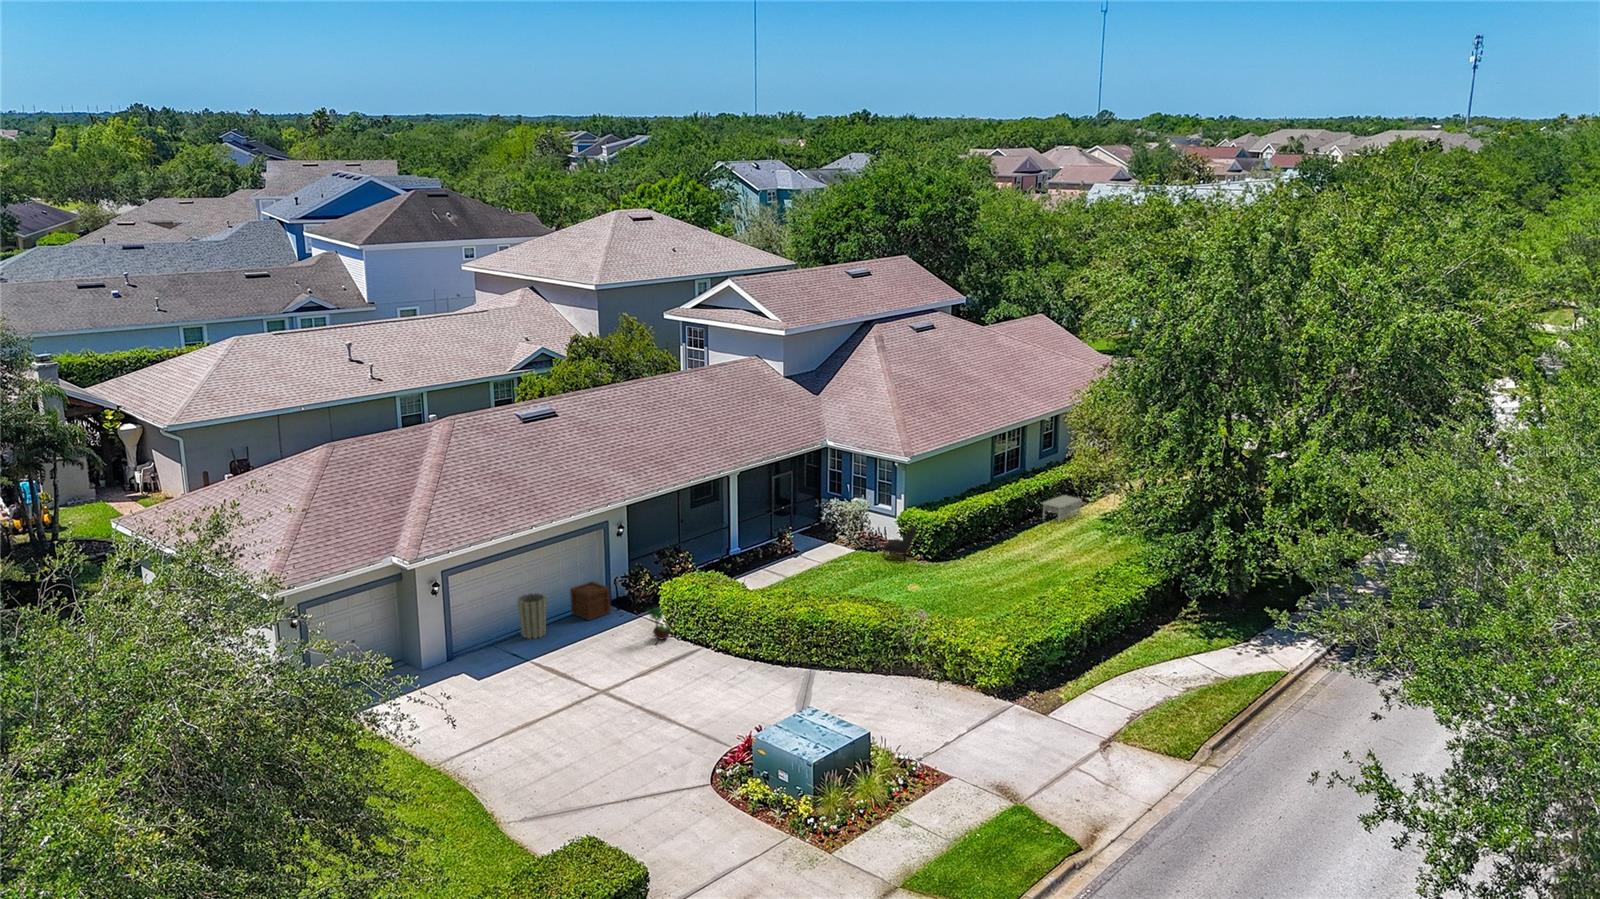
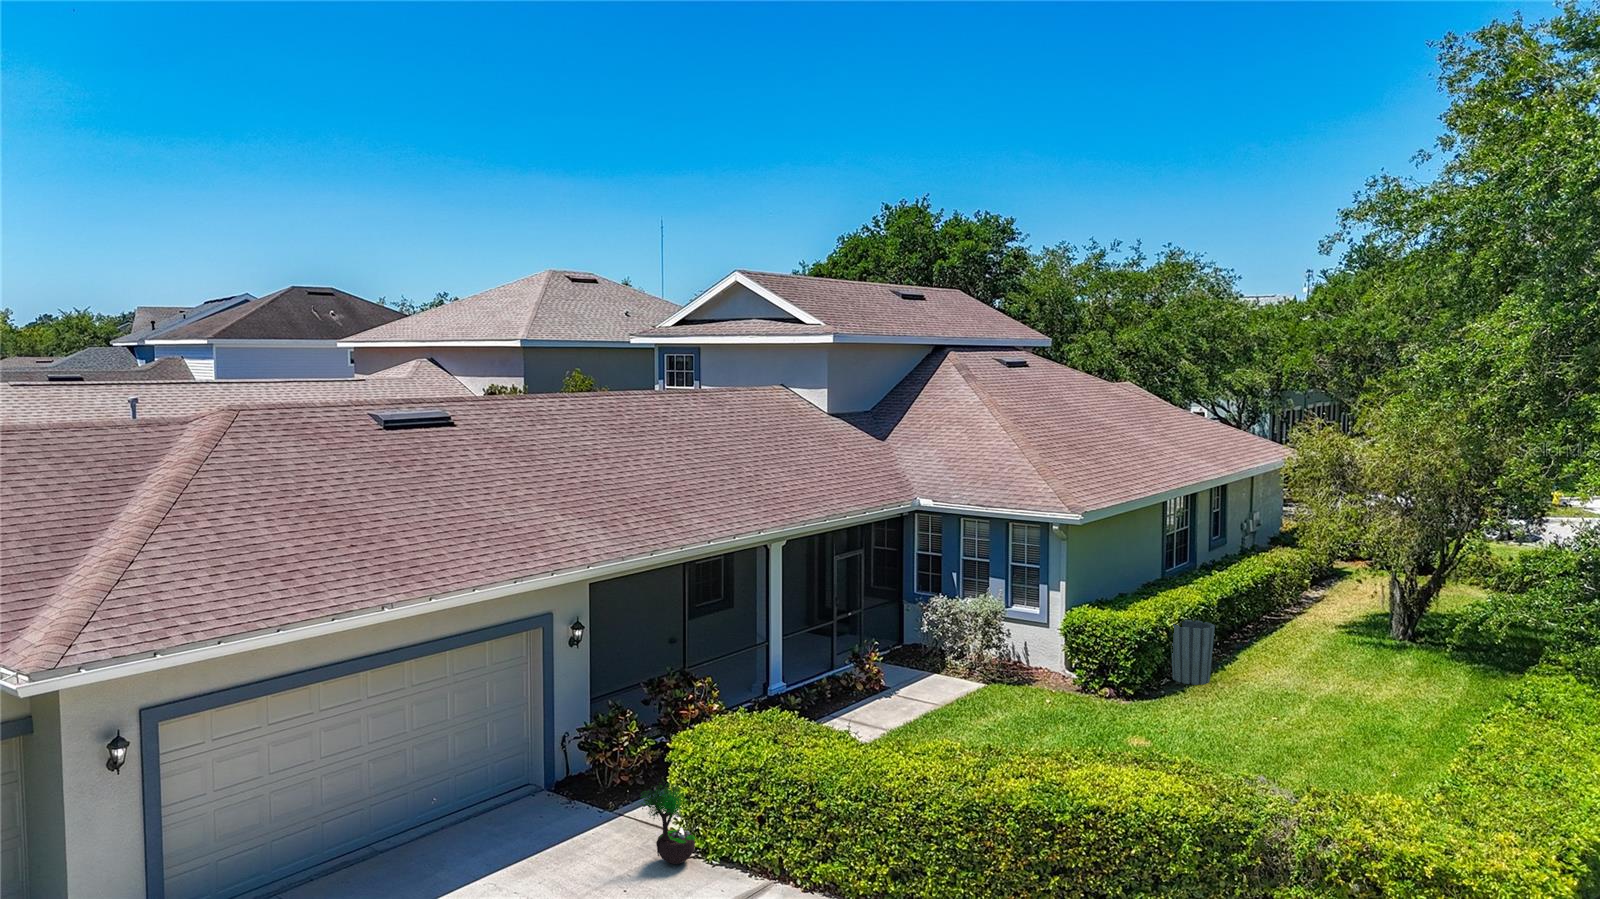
storage bench: present [1042,495,1082,522] -> none [1257,594,1314,636]
lounge chair: present [883,525,917,561] -> none [1048,629,1108,697]
wooden crate: present [570,581,611,620] -> none [470,738,555,824]
trash can: present [517,593,546,639] -> present [1172,620,1215,685]

